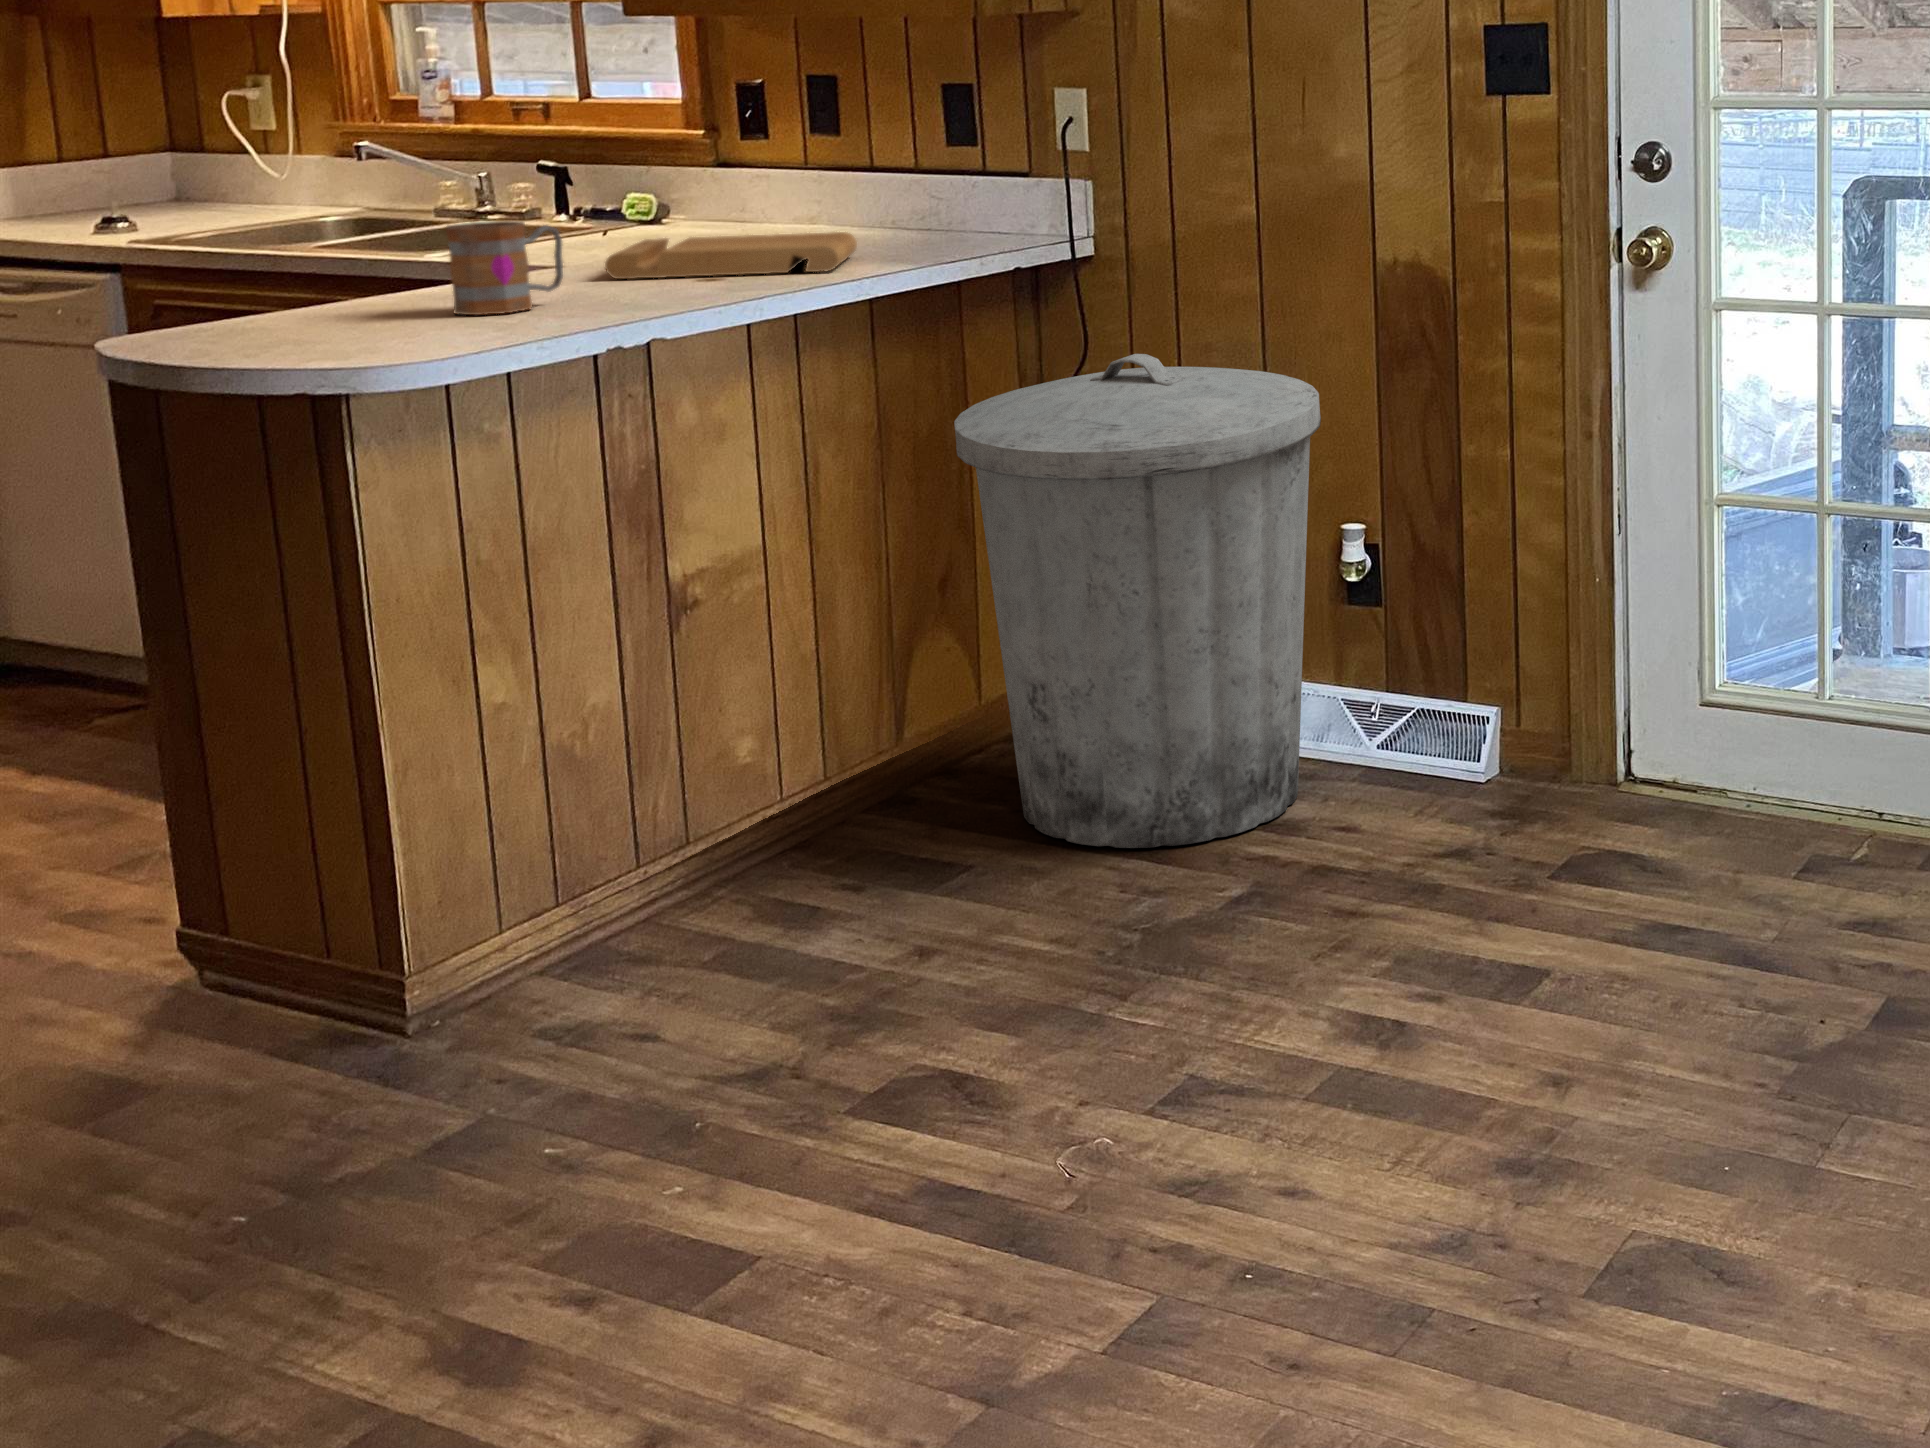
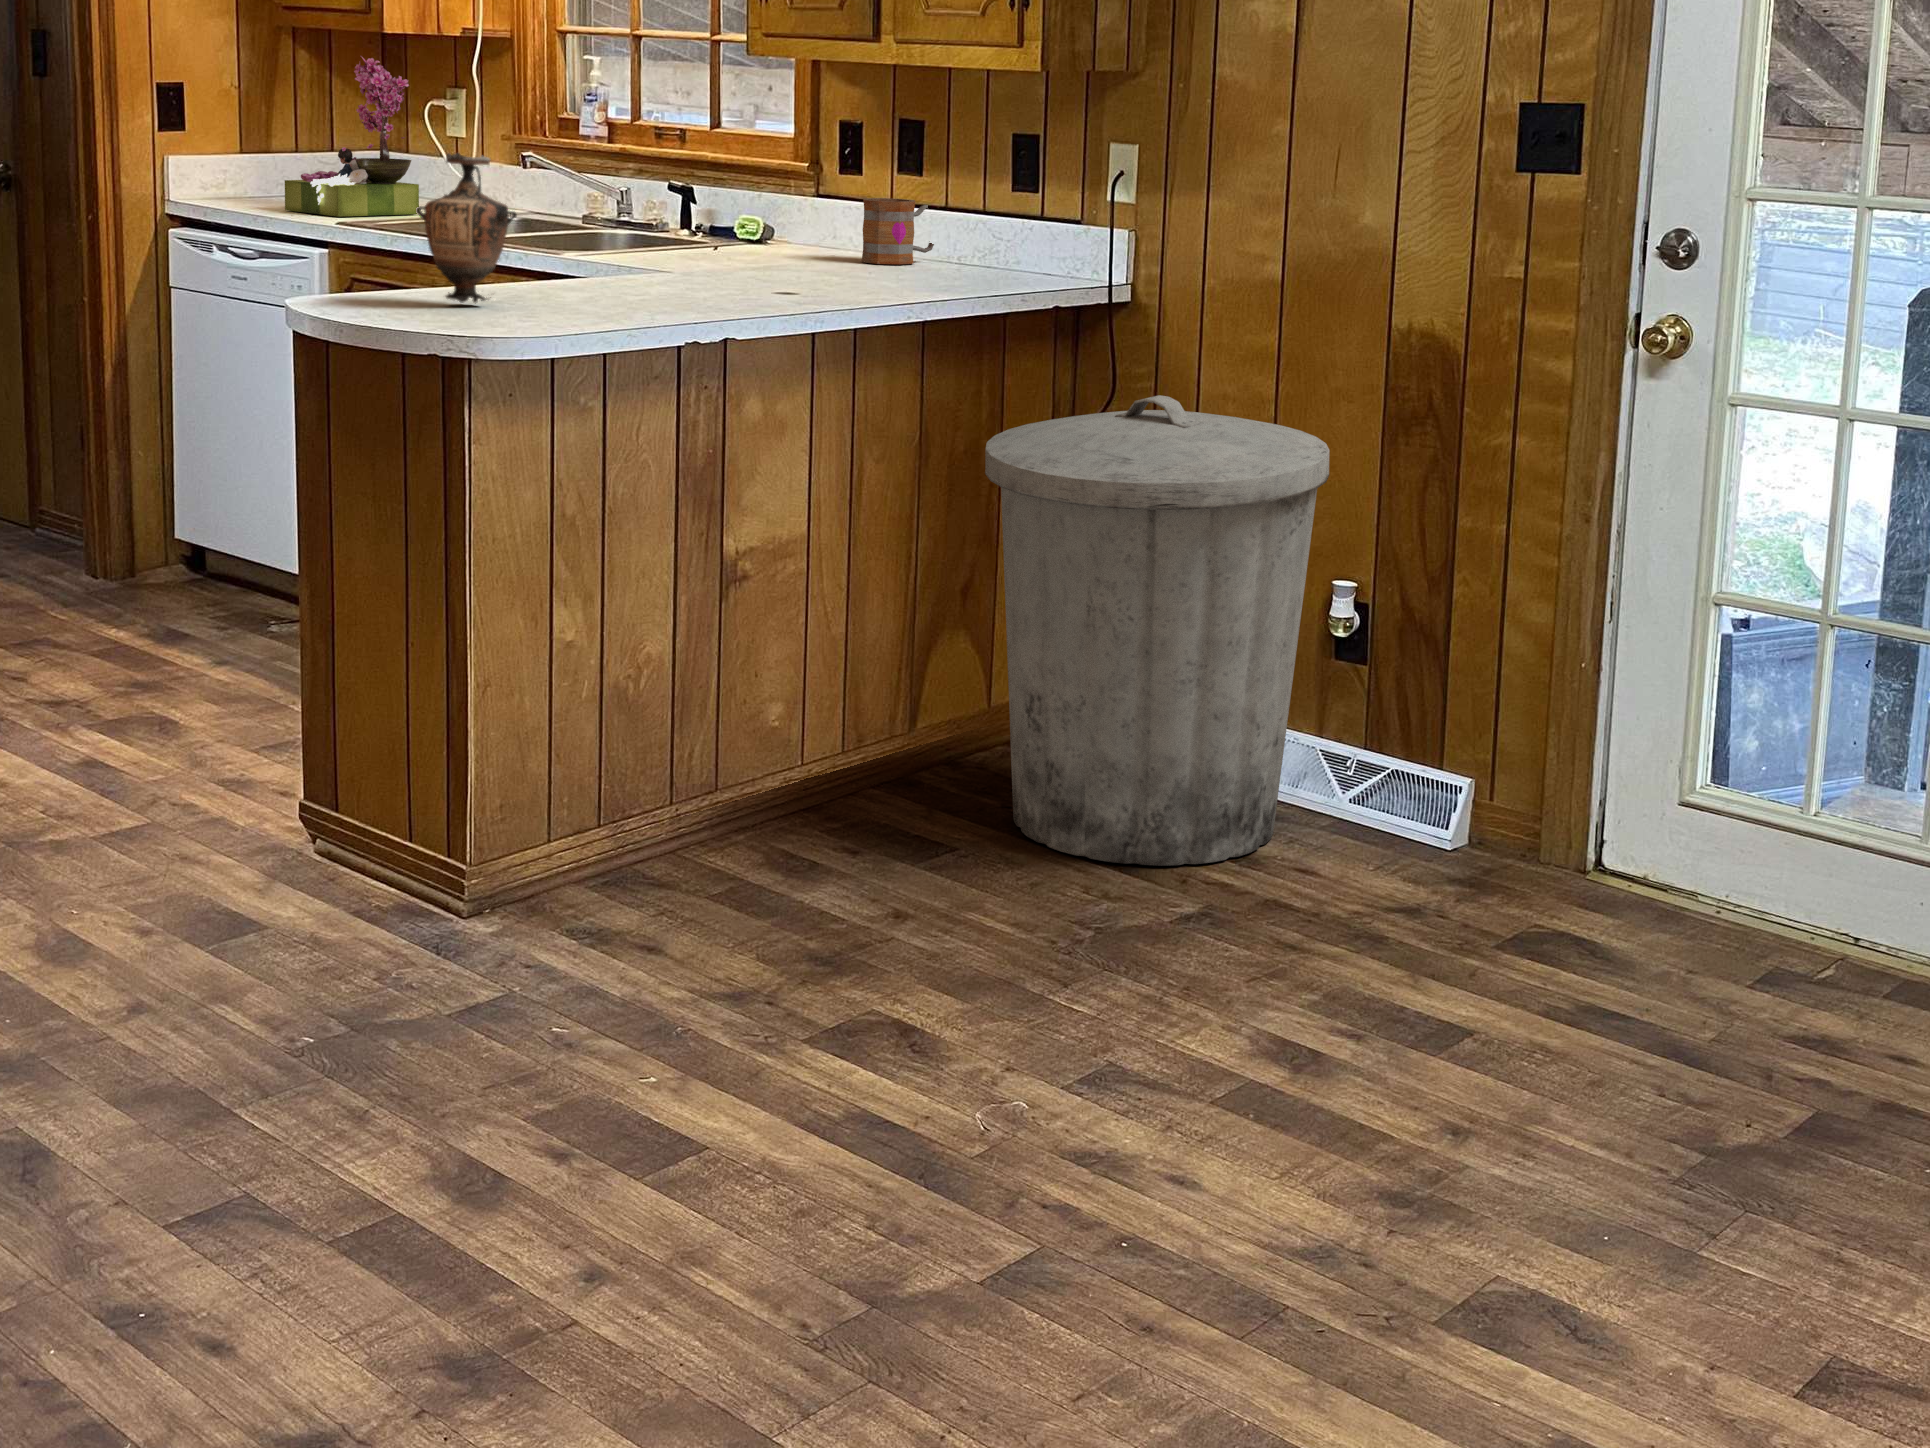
flower arrangement: none [59,46,236,234] -> present [285,57,419,217]
vase: none [258,145,387,329] -> present [416,153,517,303]
mug: present [446,221,563,315] -> present [862,198,934,264]
cutting board: present [605,232,857,279] -> none [699,251,921,293]

